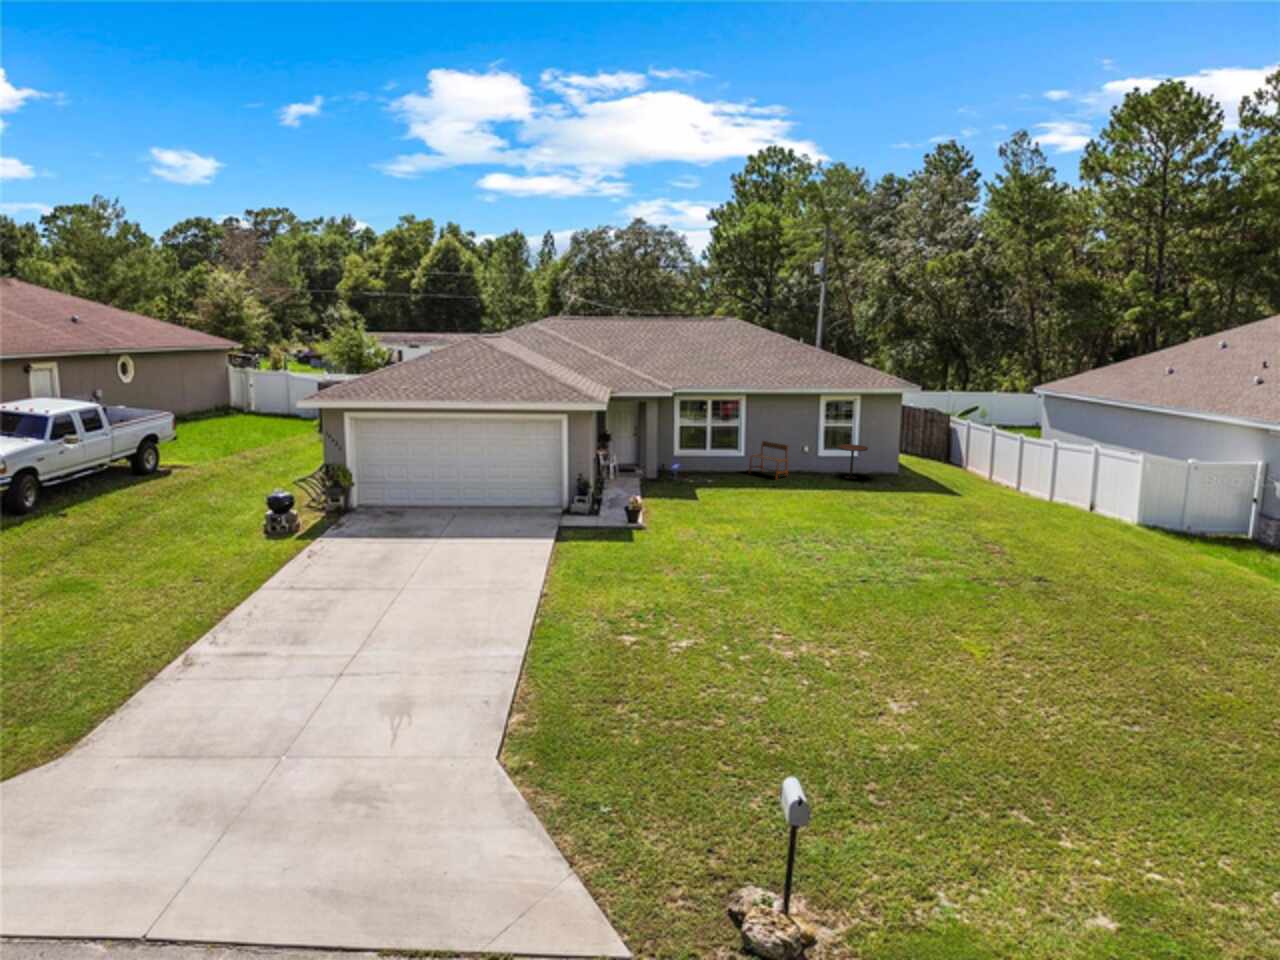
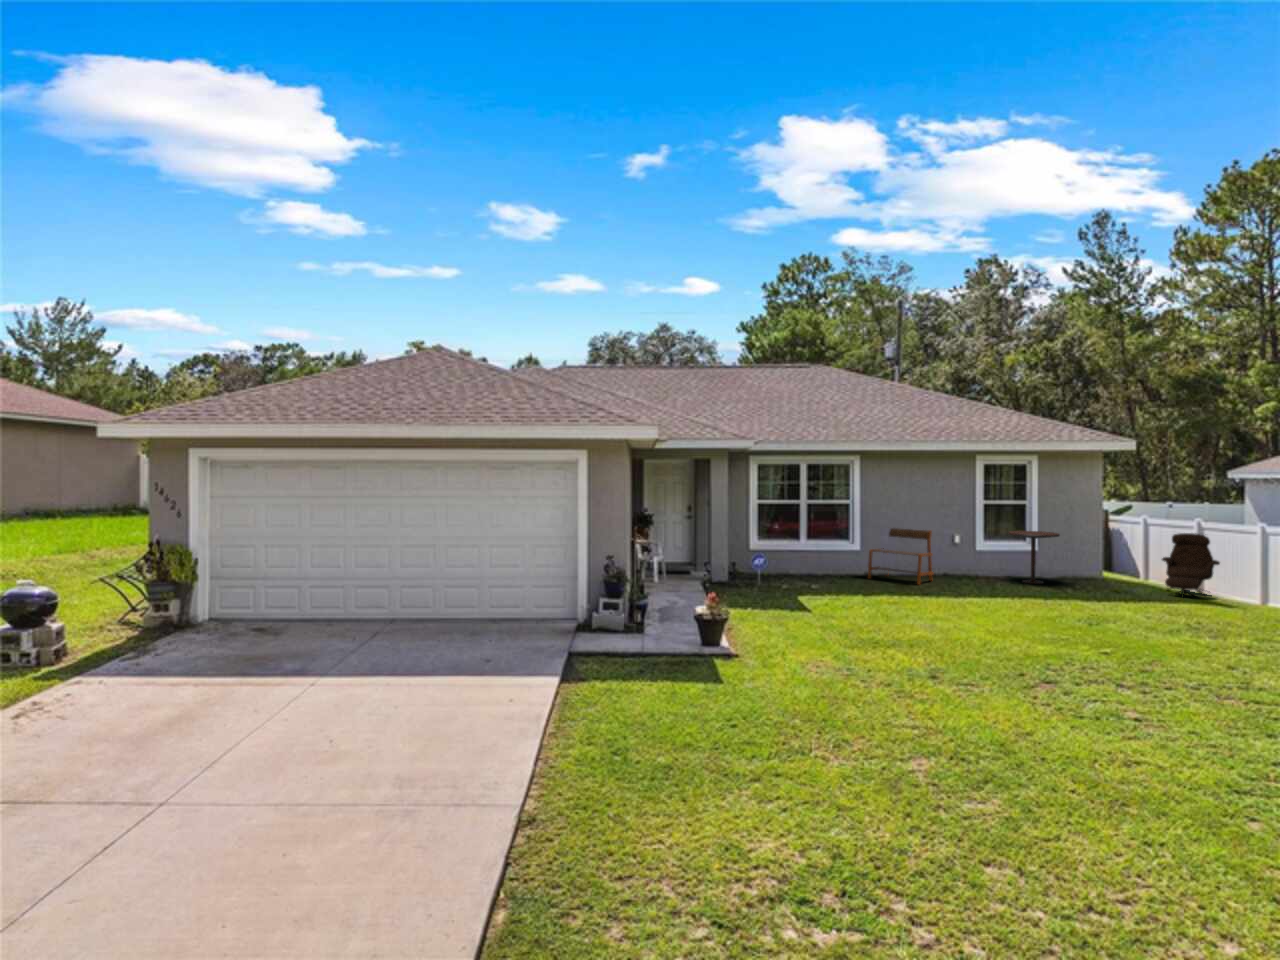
lounge chair: none [919,450,955,492] -> present [1162,533,1220,597]

